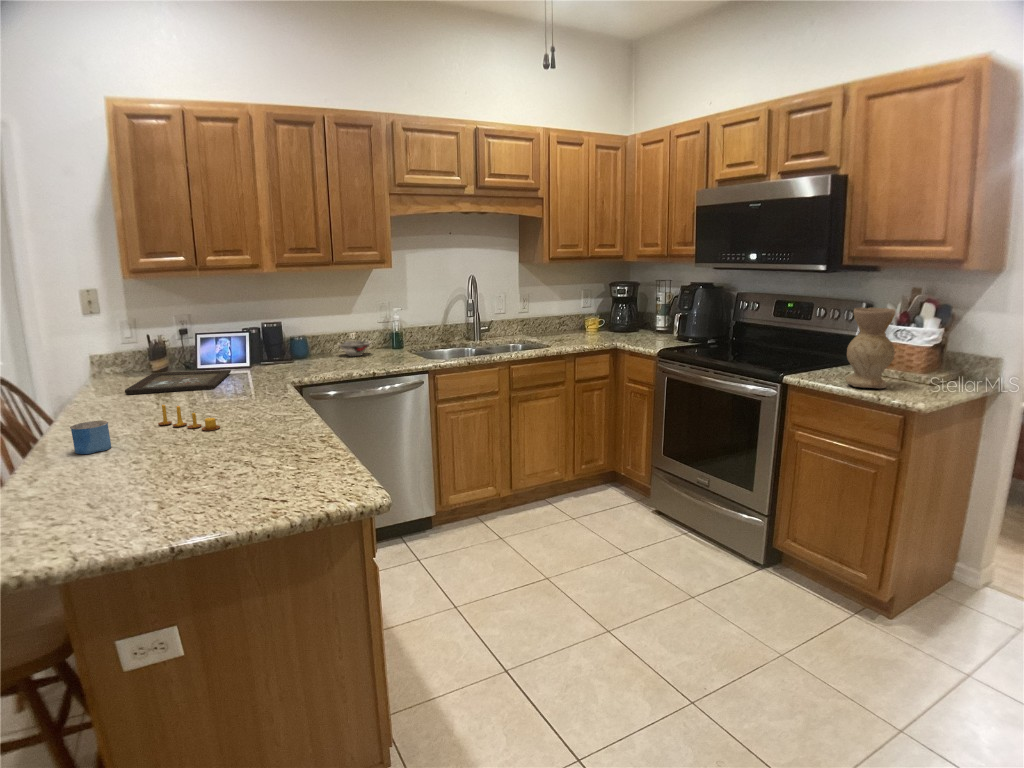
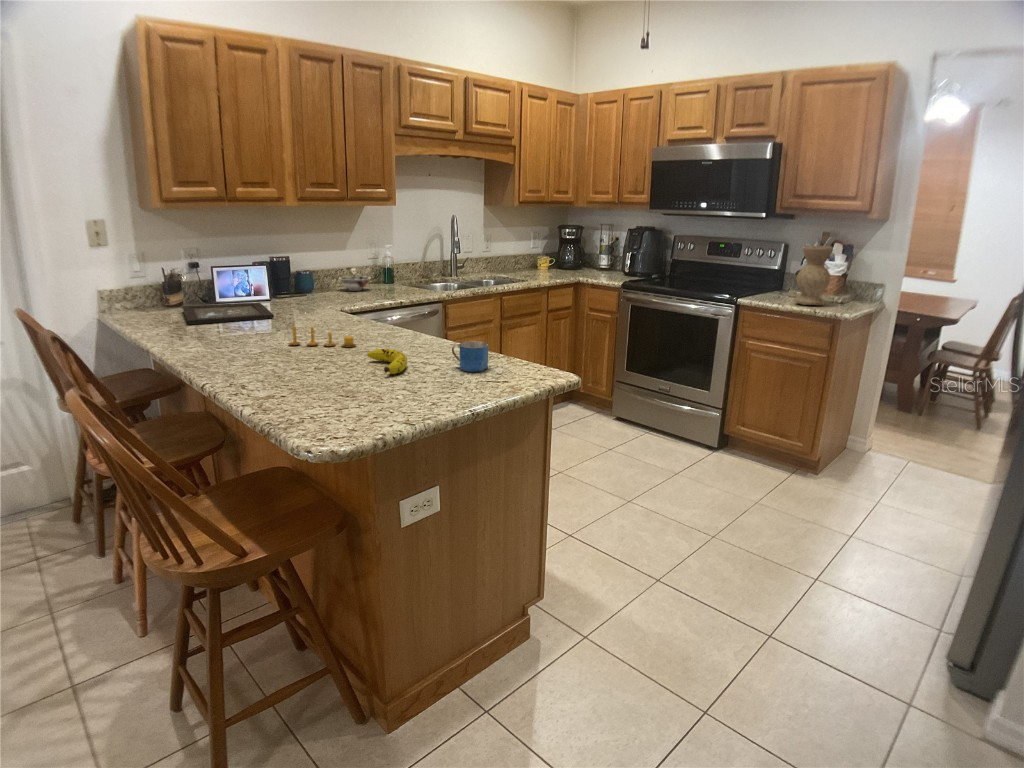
mug: present [70,421,111,454] -> present [452,341,489,372]
fruit: none [160,438,217,473] -> present [367,349,407,374]

